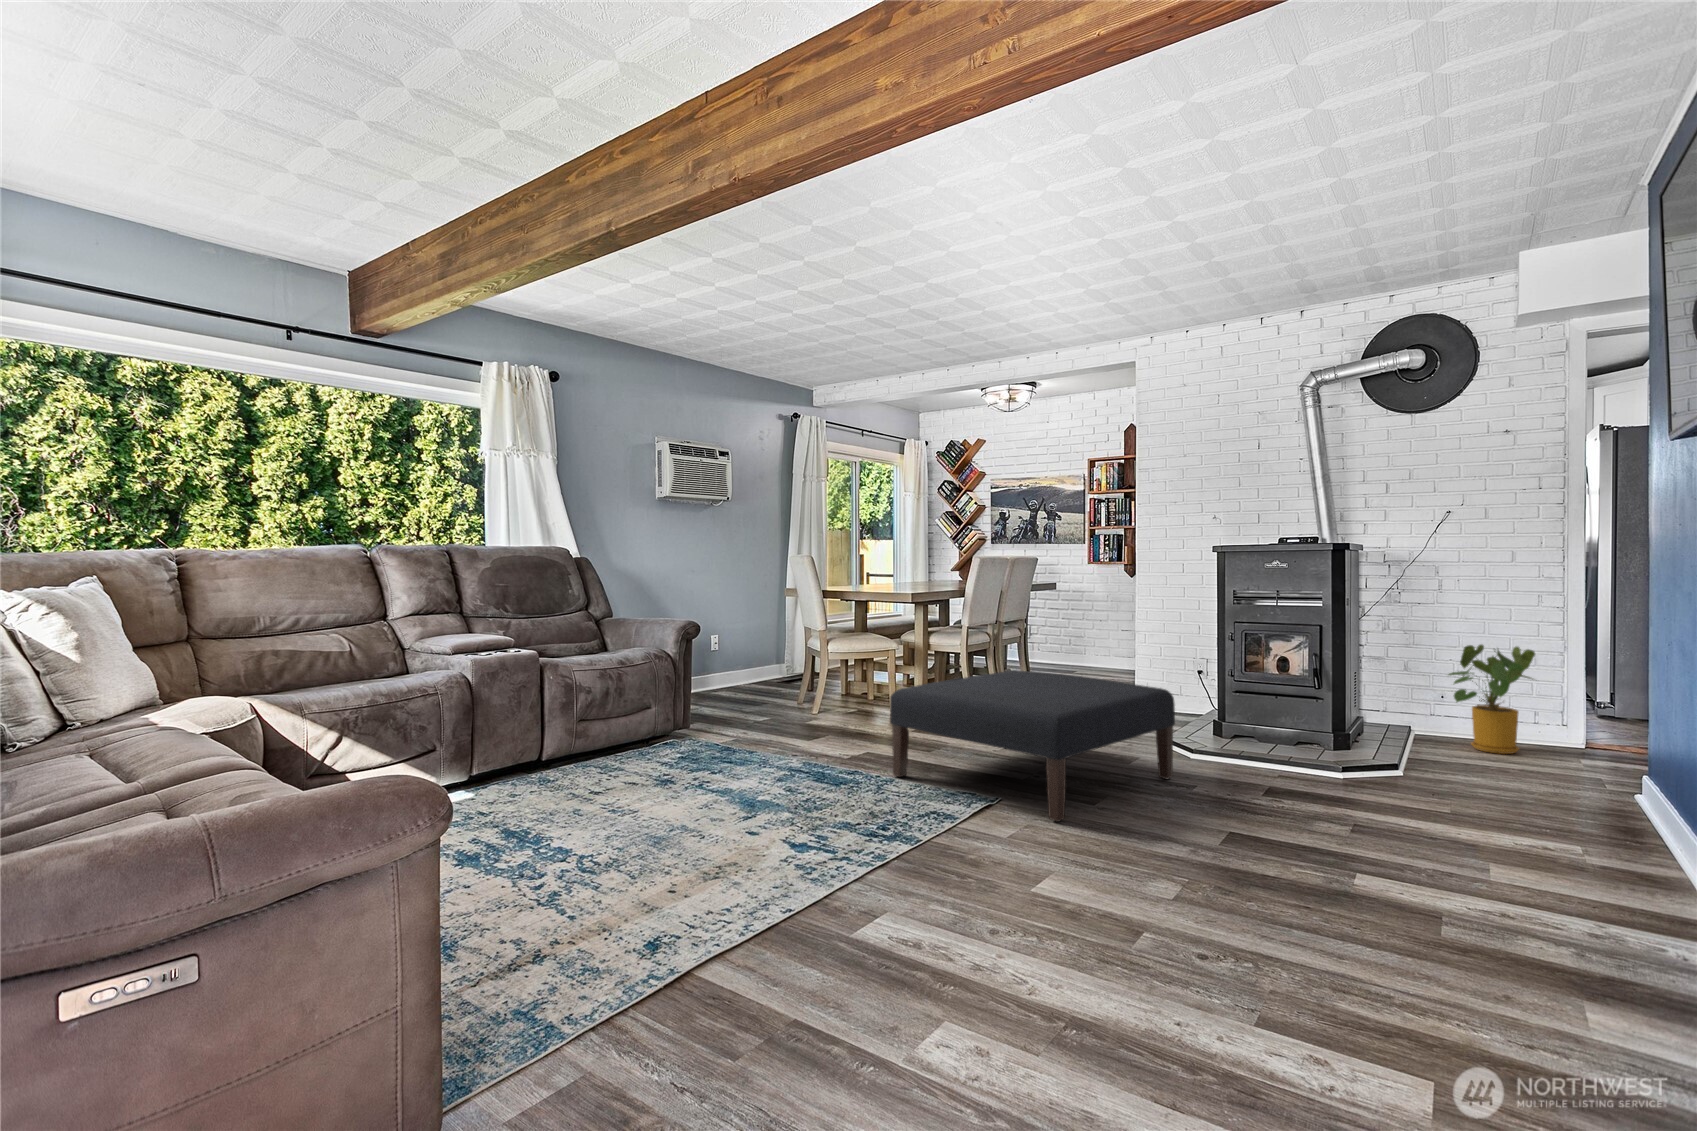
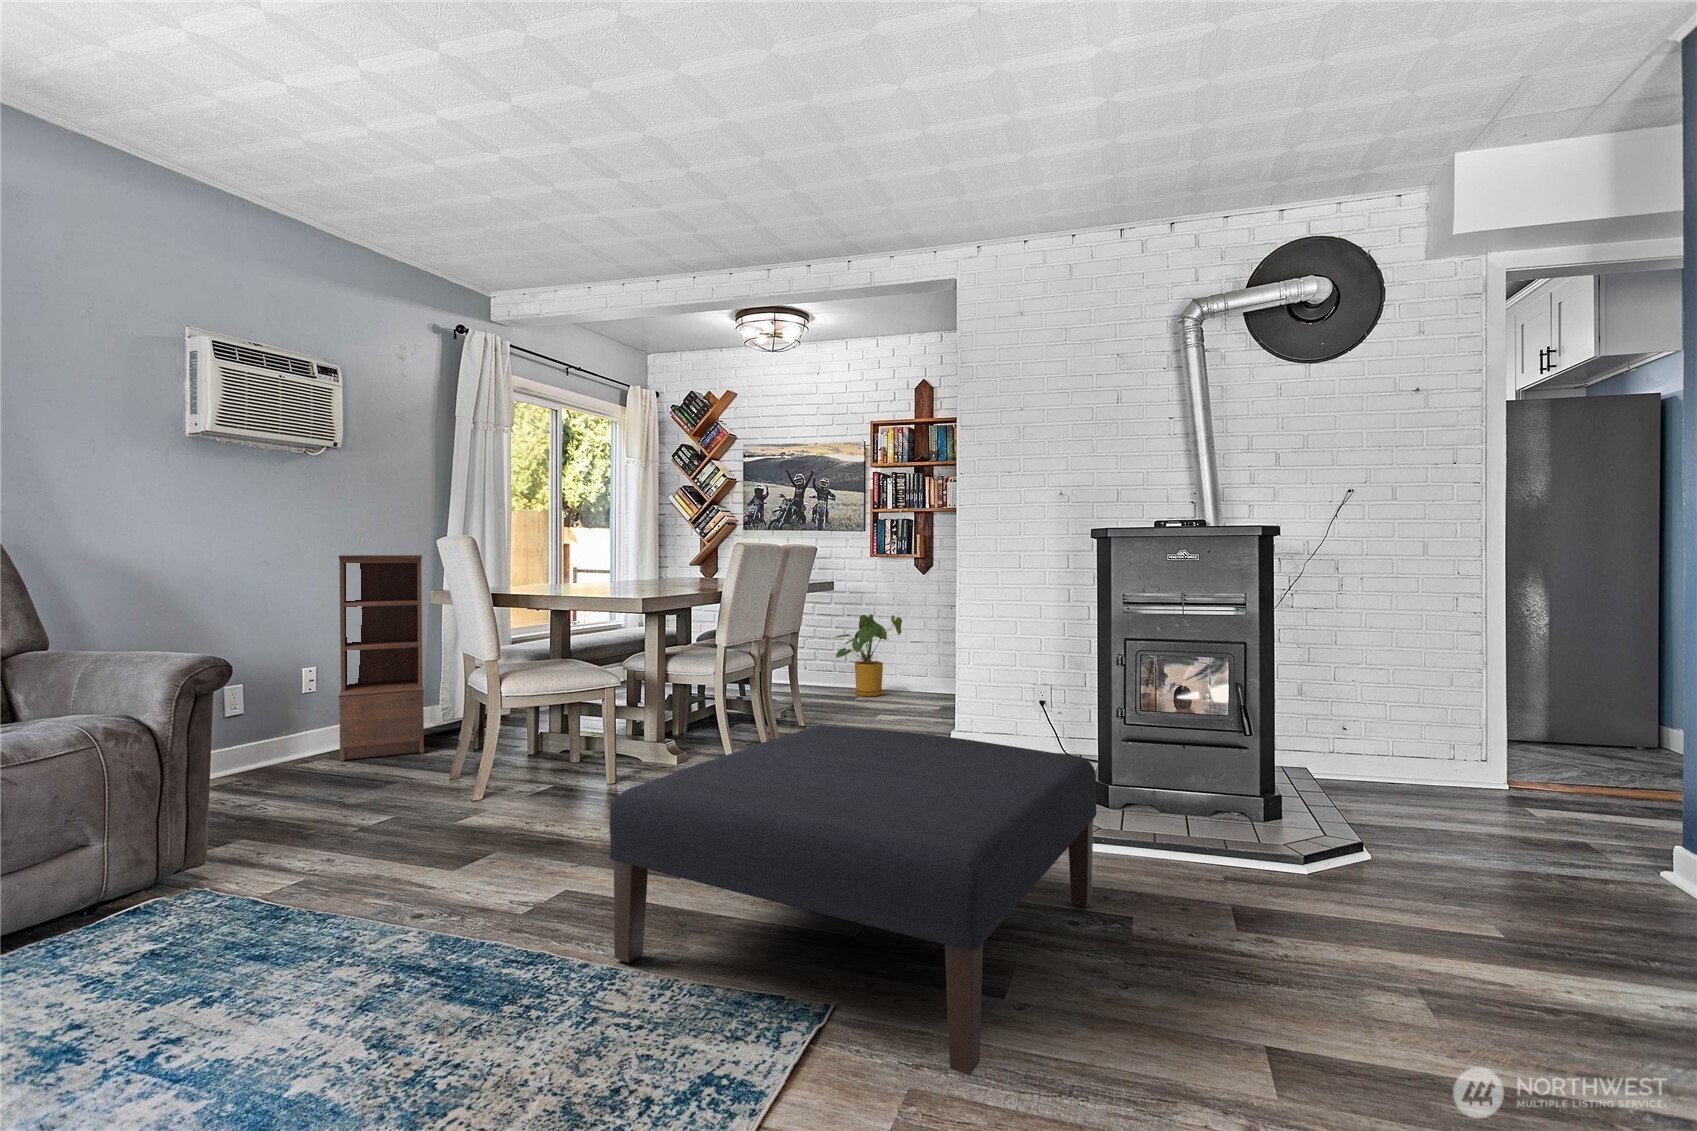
bookshelf: none [731,566,779,692] -> present [339,555,424,761]
house plant: present [1449,645,1535,754] -> present [834,614,902,696]

